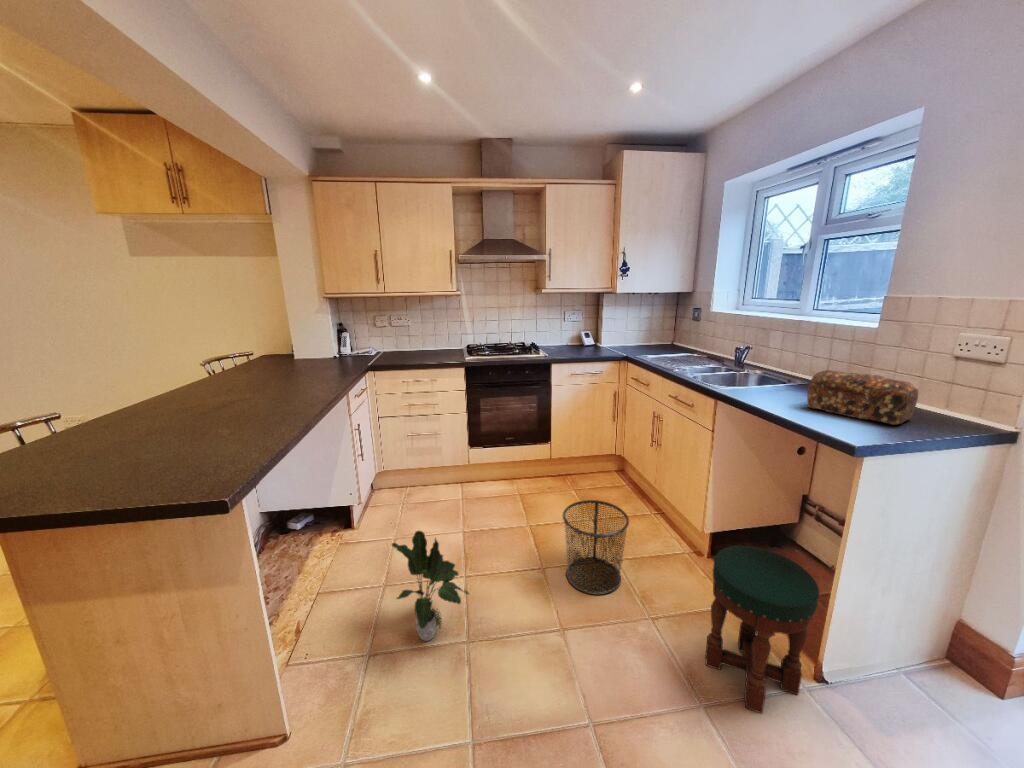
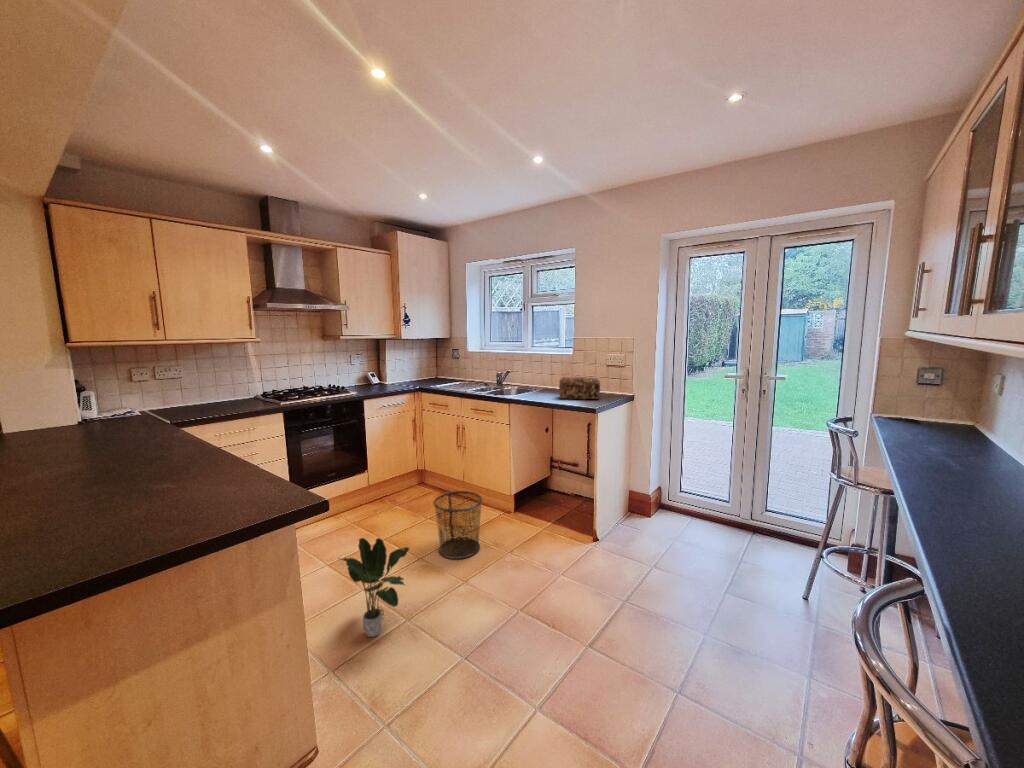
stool: present [705,545,819,713] -> none [545,478,594,564]

